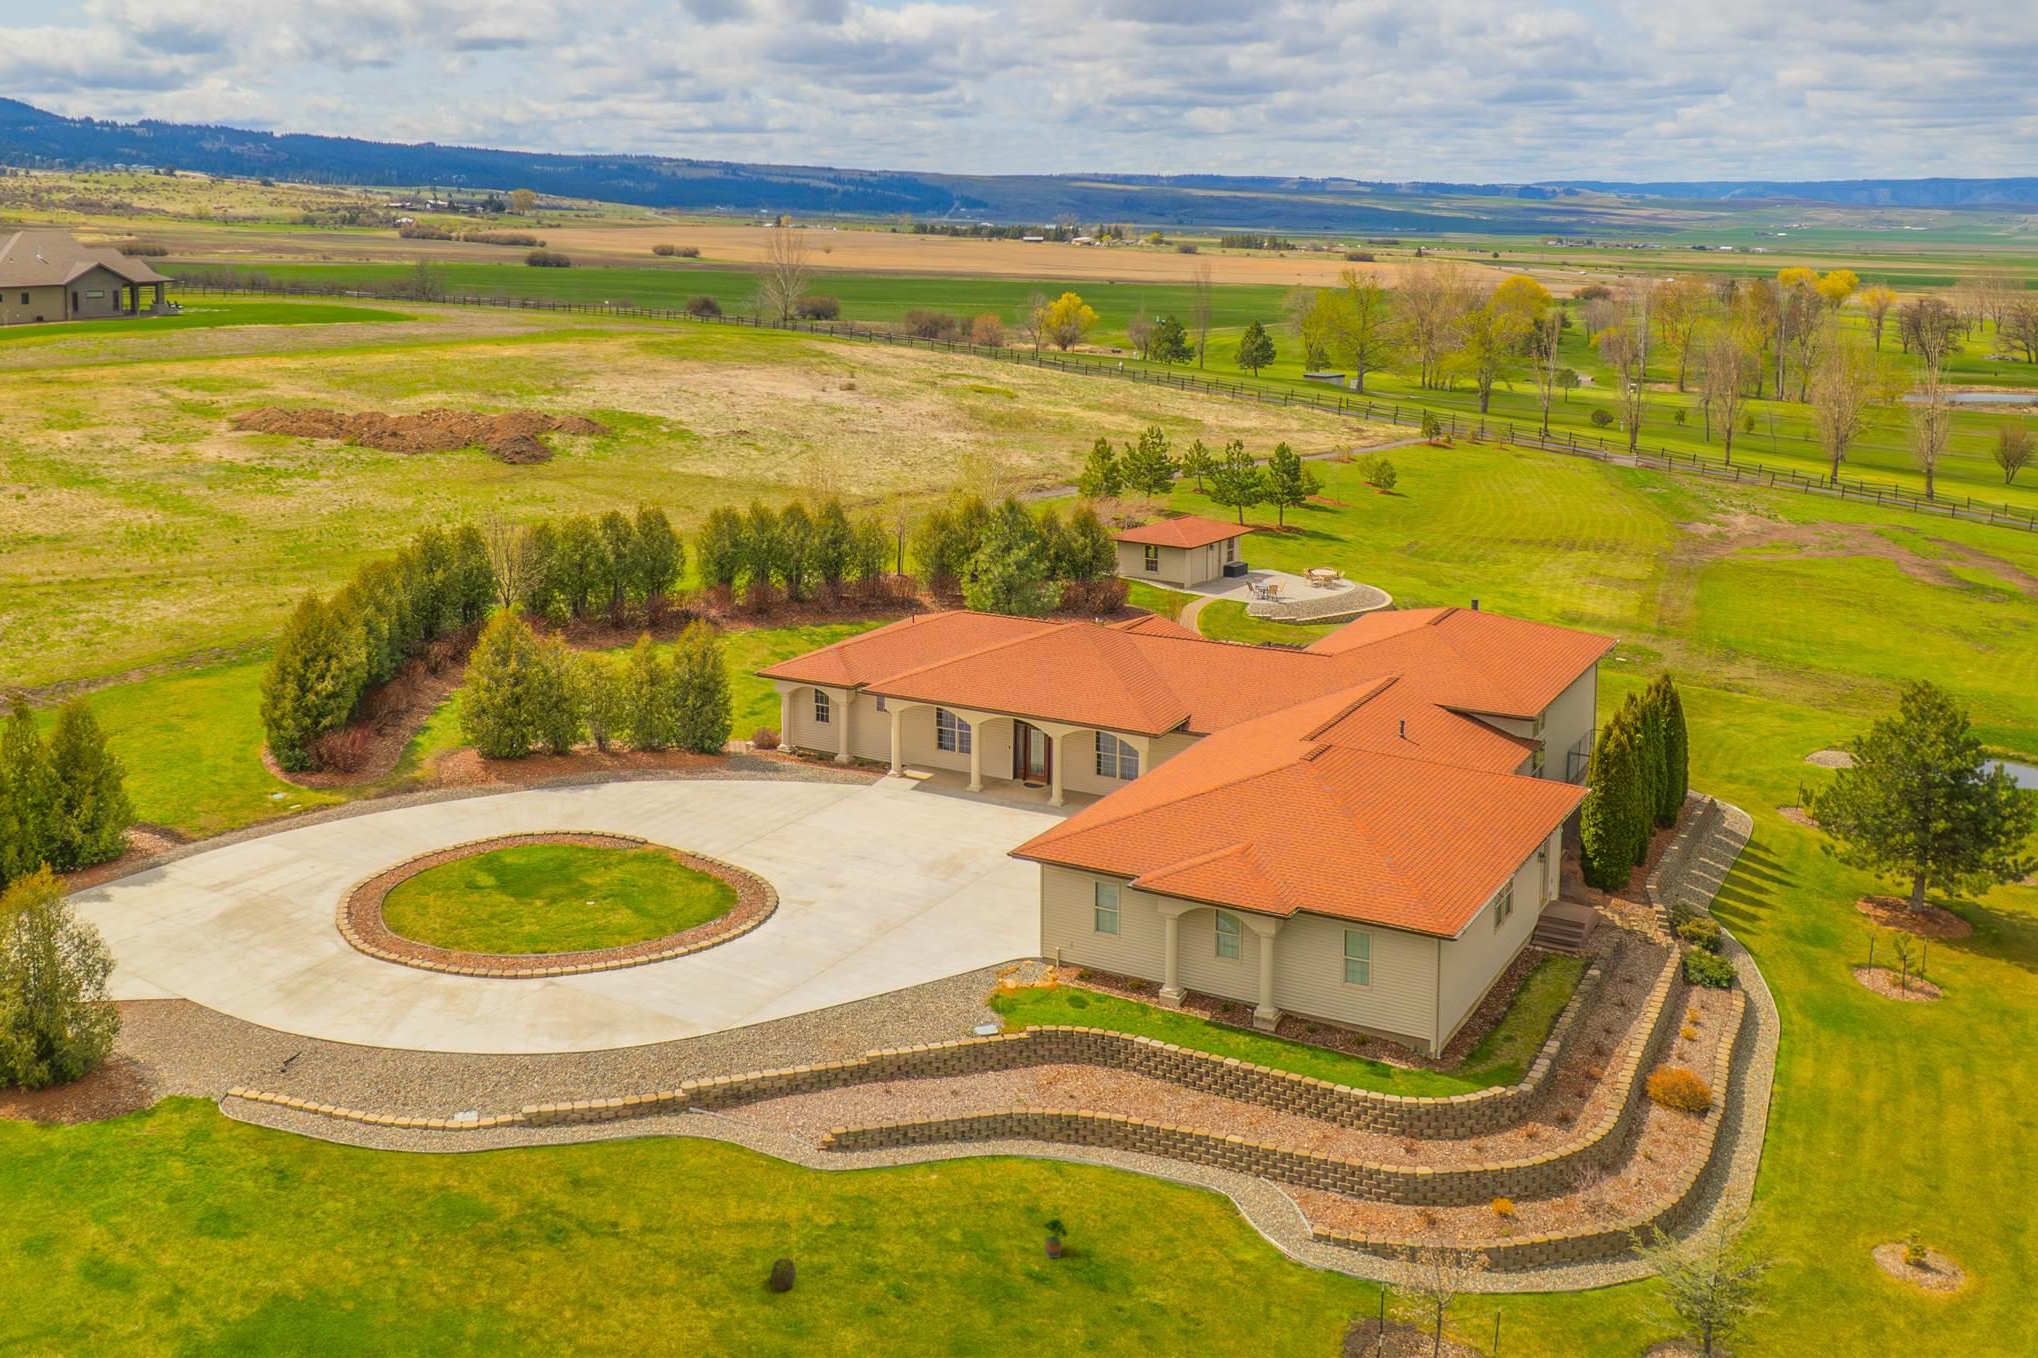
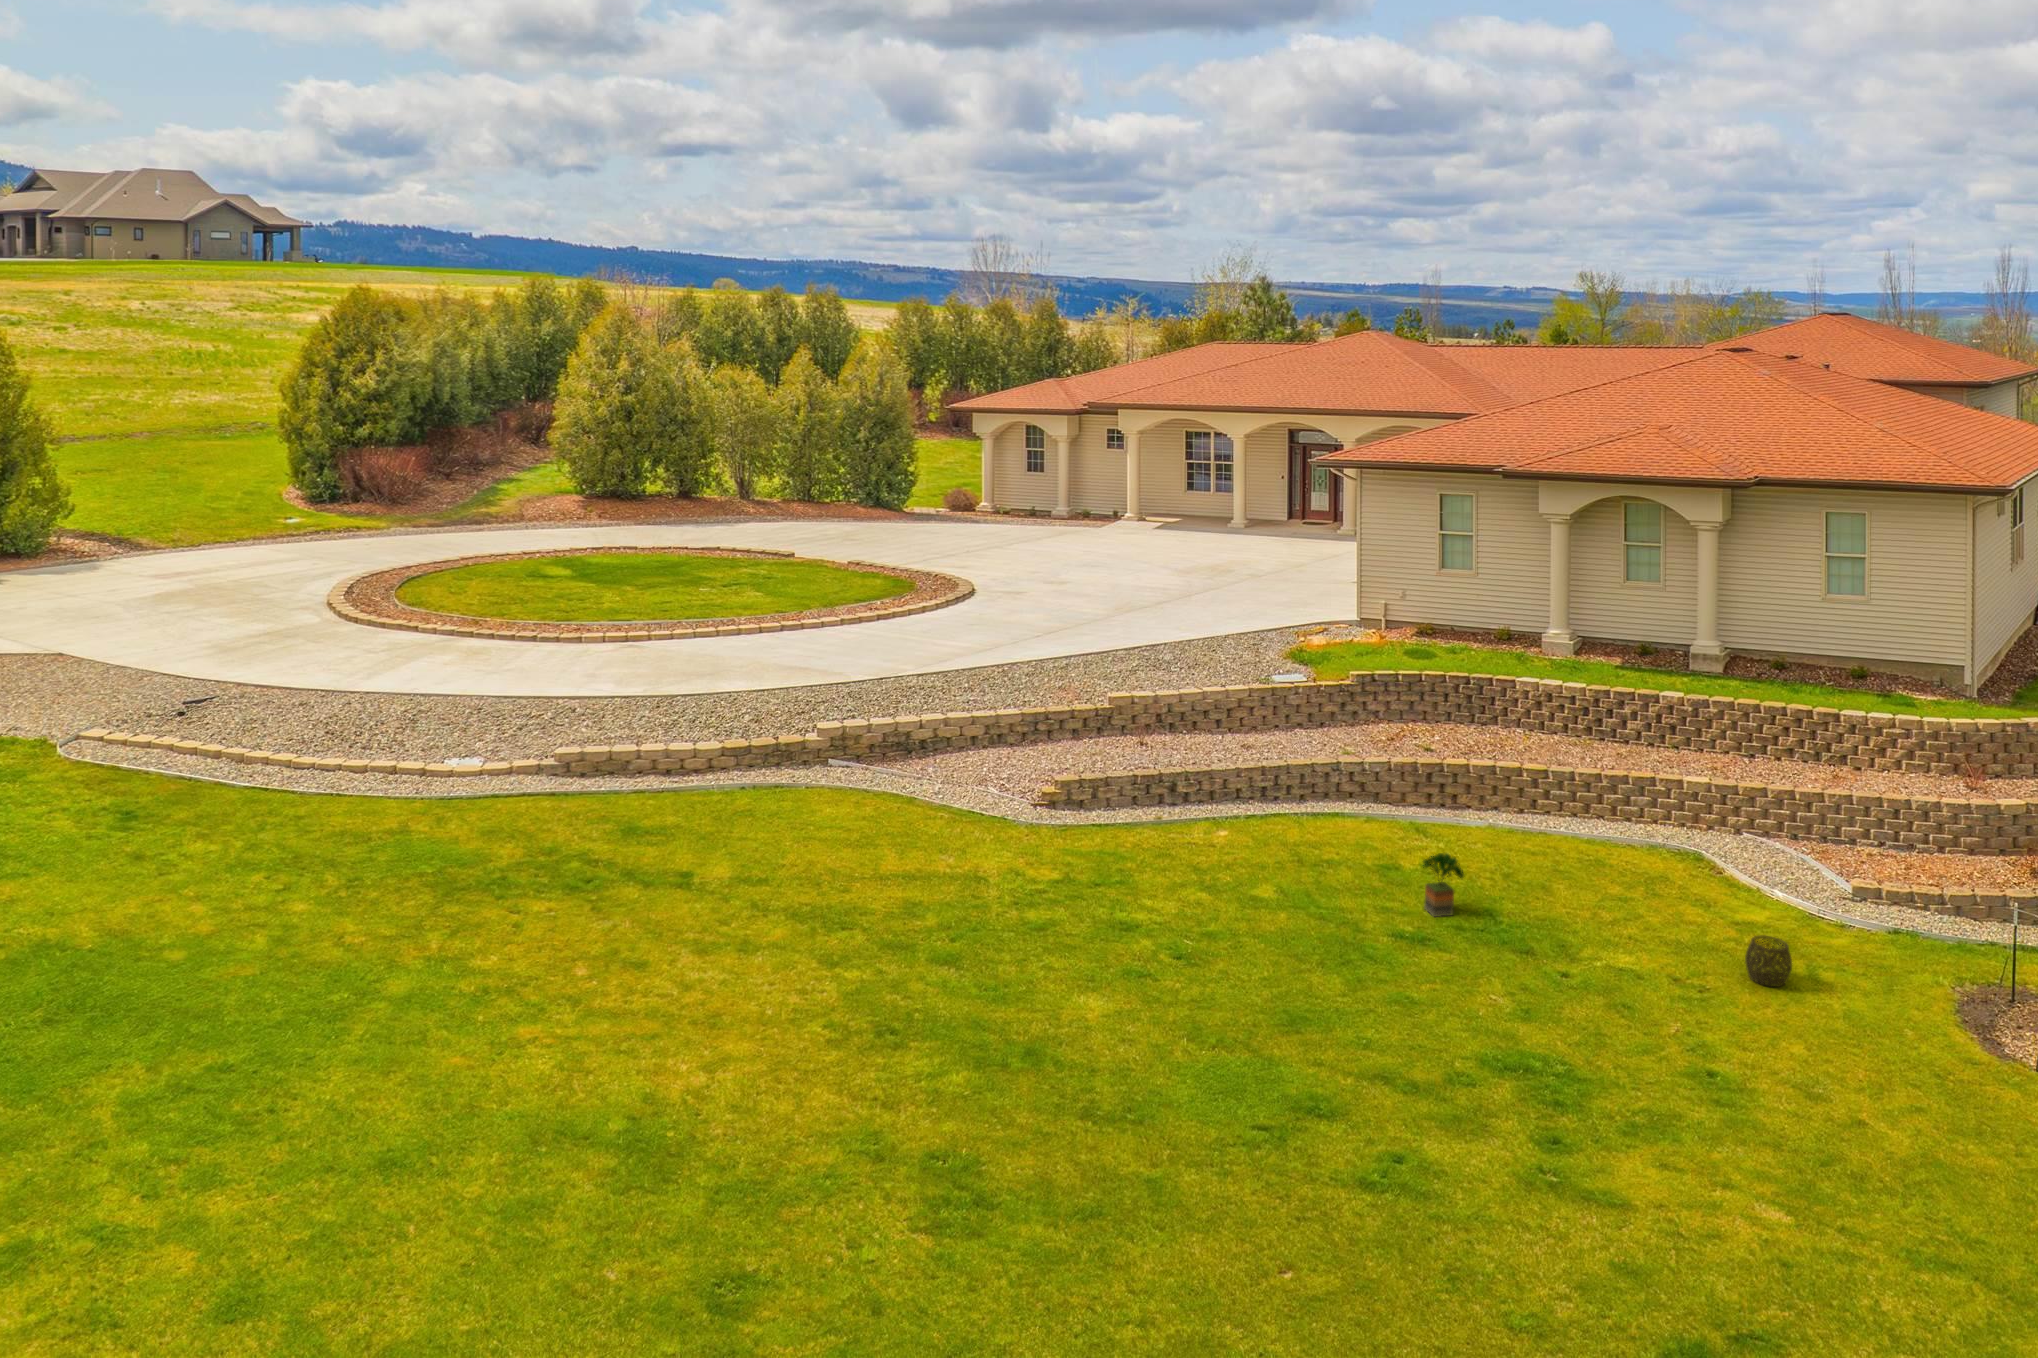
woven basket: present [771,1258,796,1290] -> present [1745,936,1792,987]

